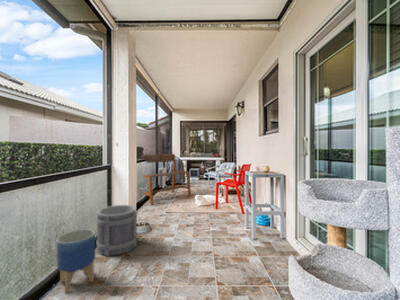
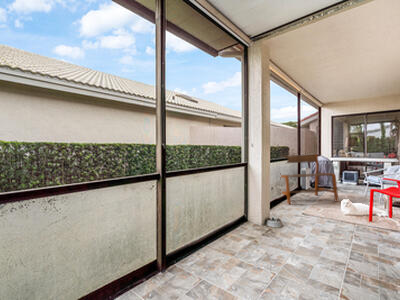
bucket: present [96,205,137,256] -> none [234,199,267,239]
planter: present [57,229,95,293] -> none [206,212,230,253]

